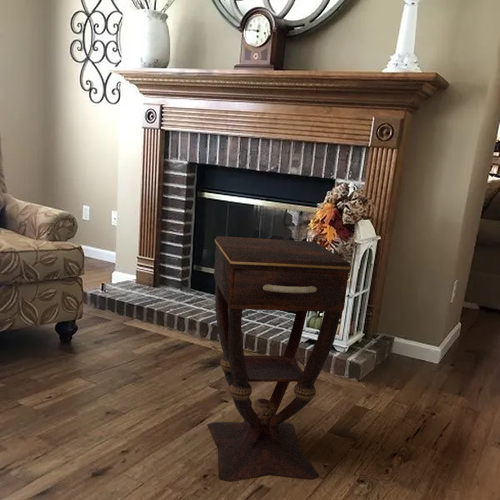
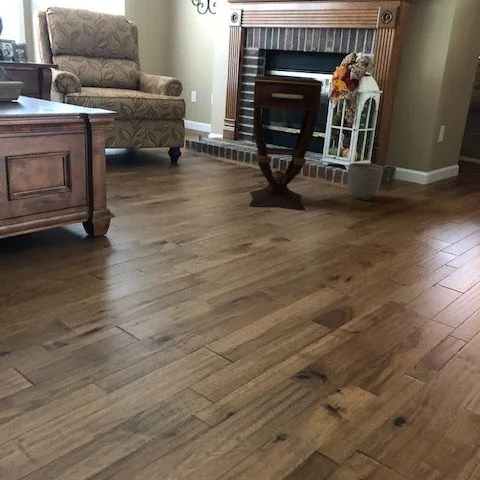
planter: none [360,358,416,423] -> present [348,163,383,200]

